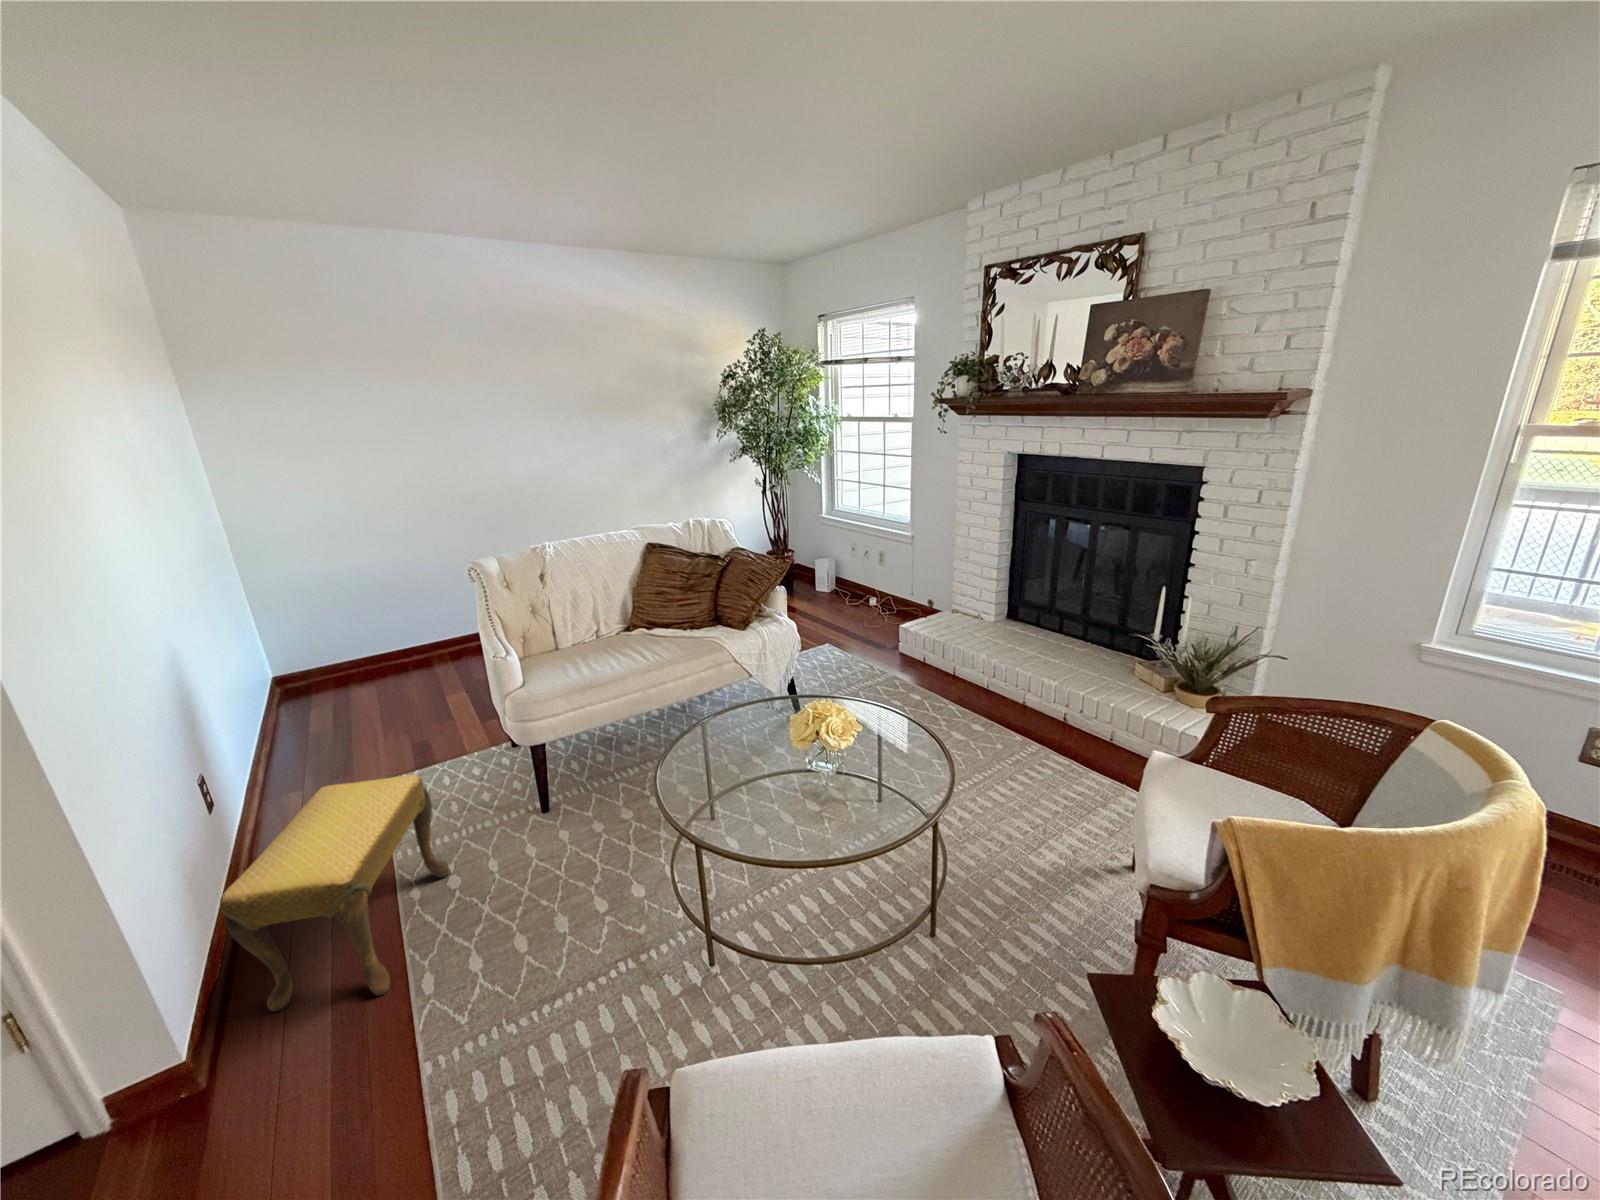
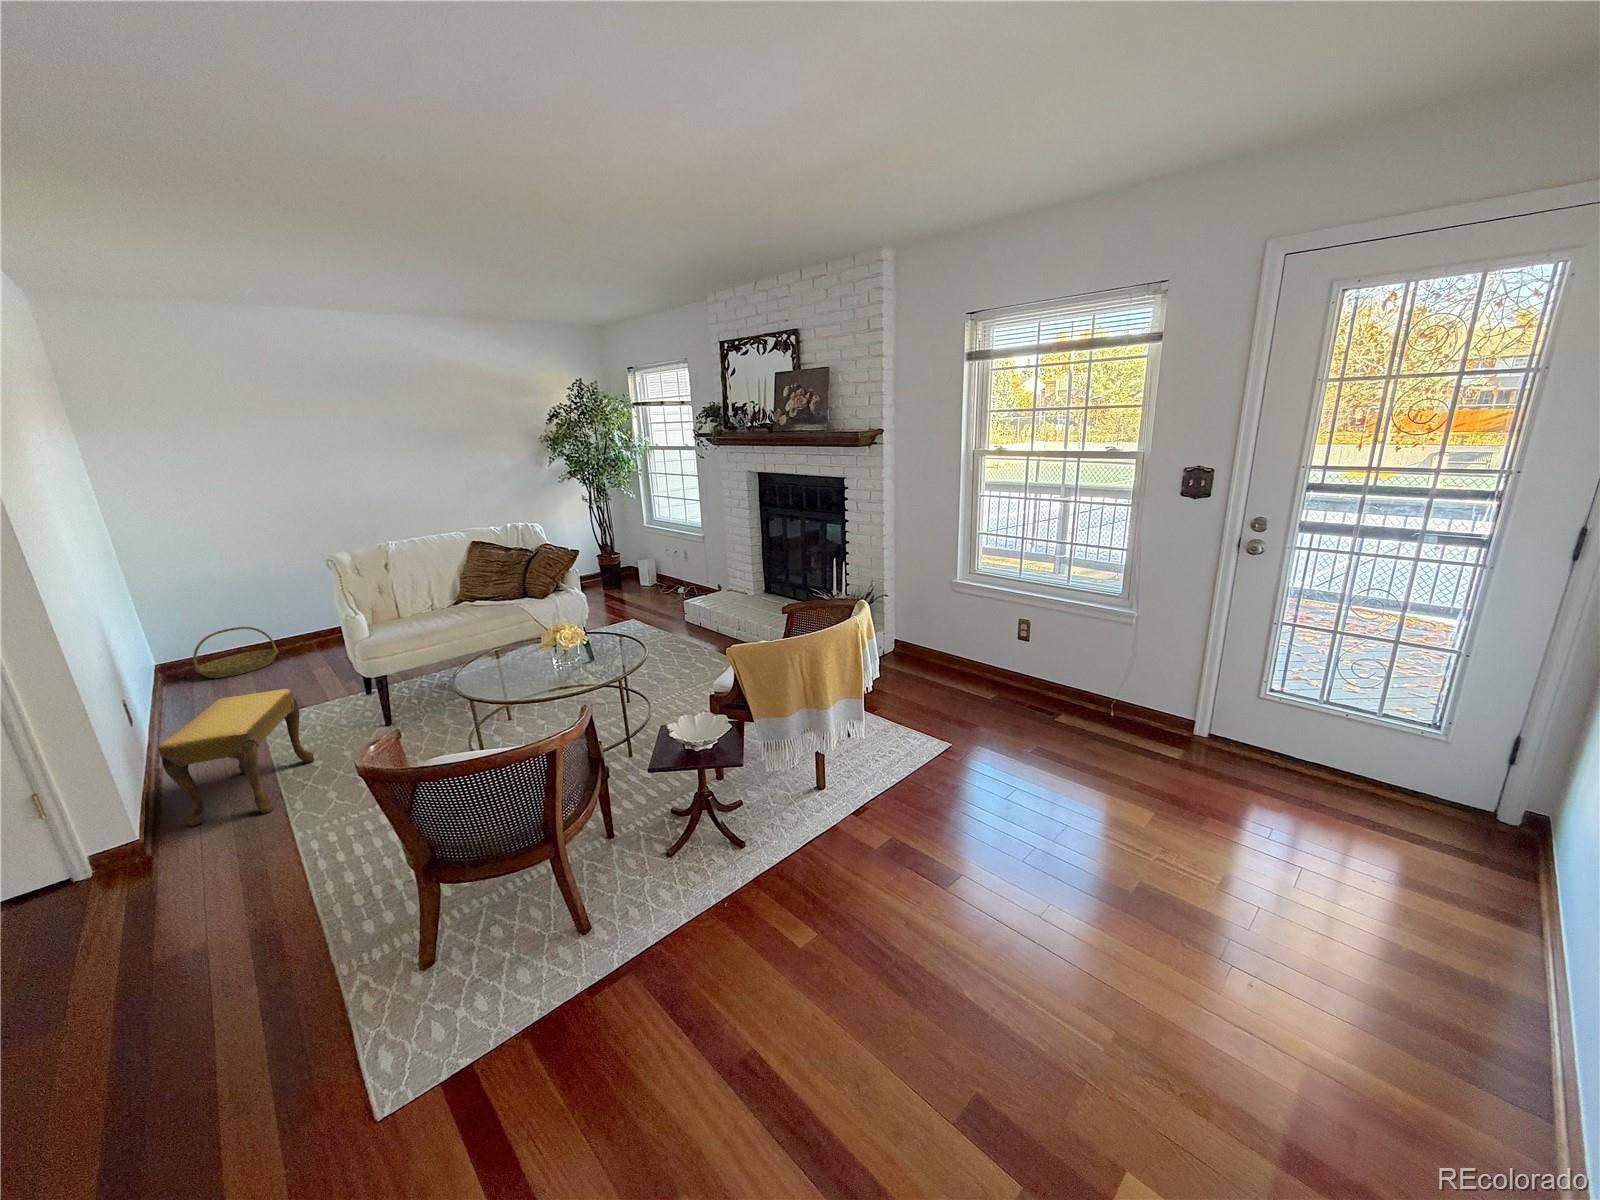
basket: none [314,634,410,697] -> present [193,627,279,678]

